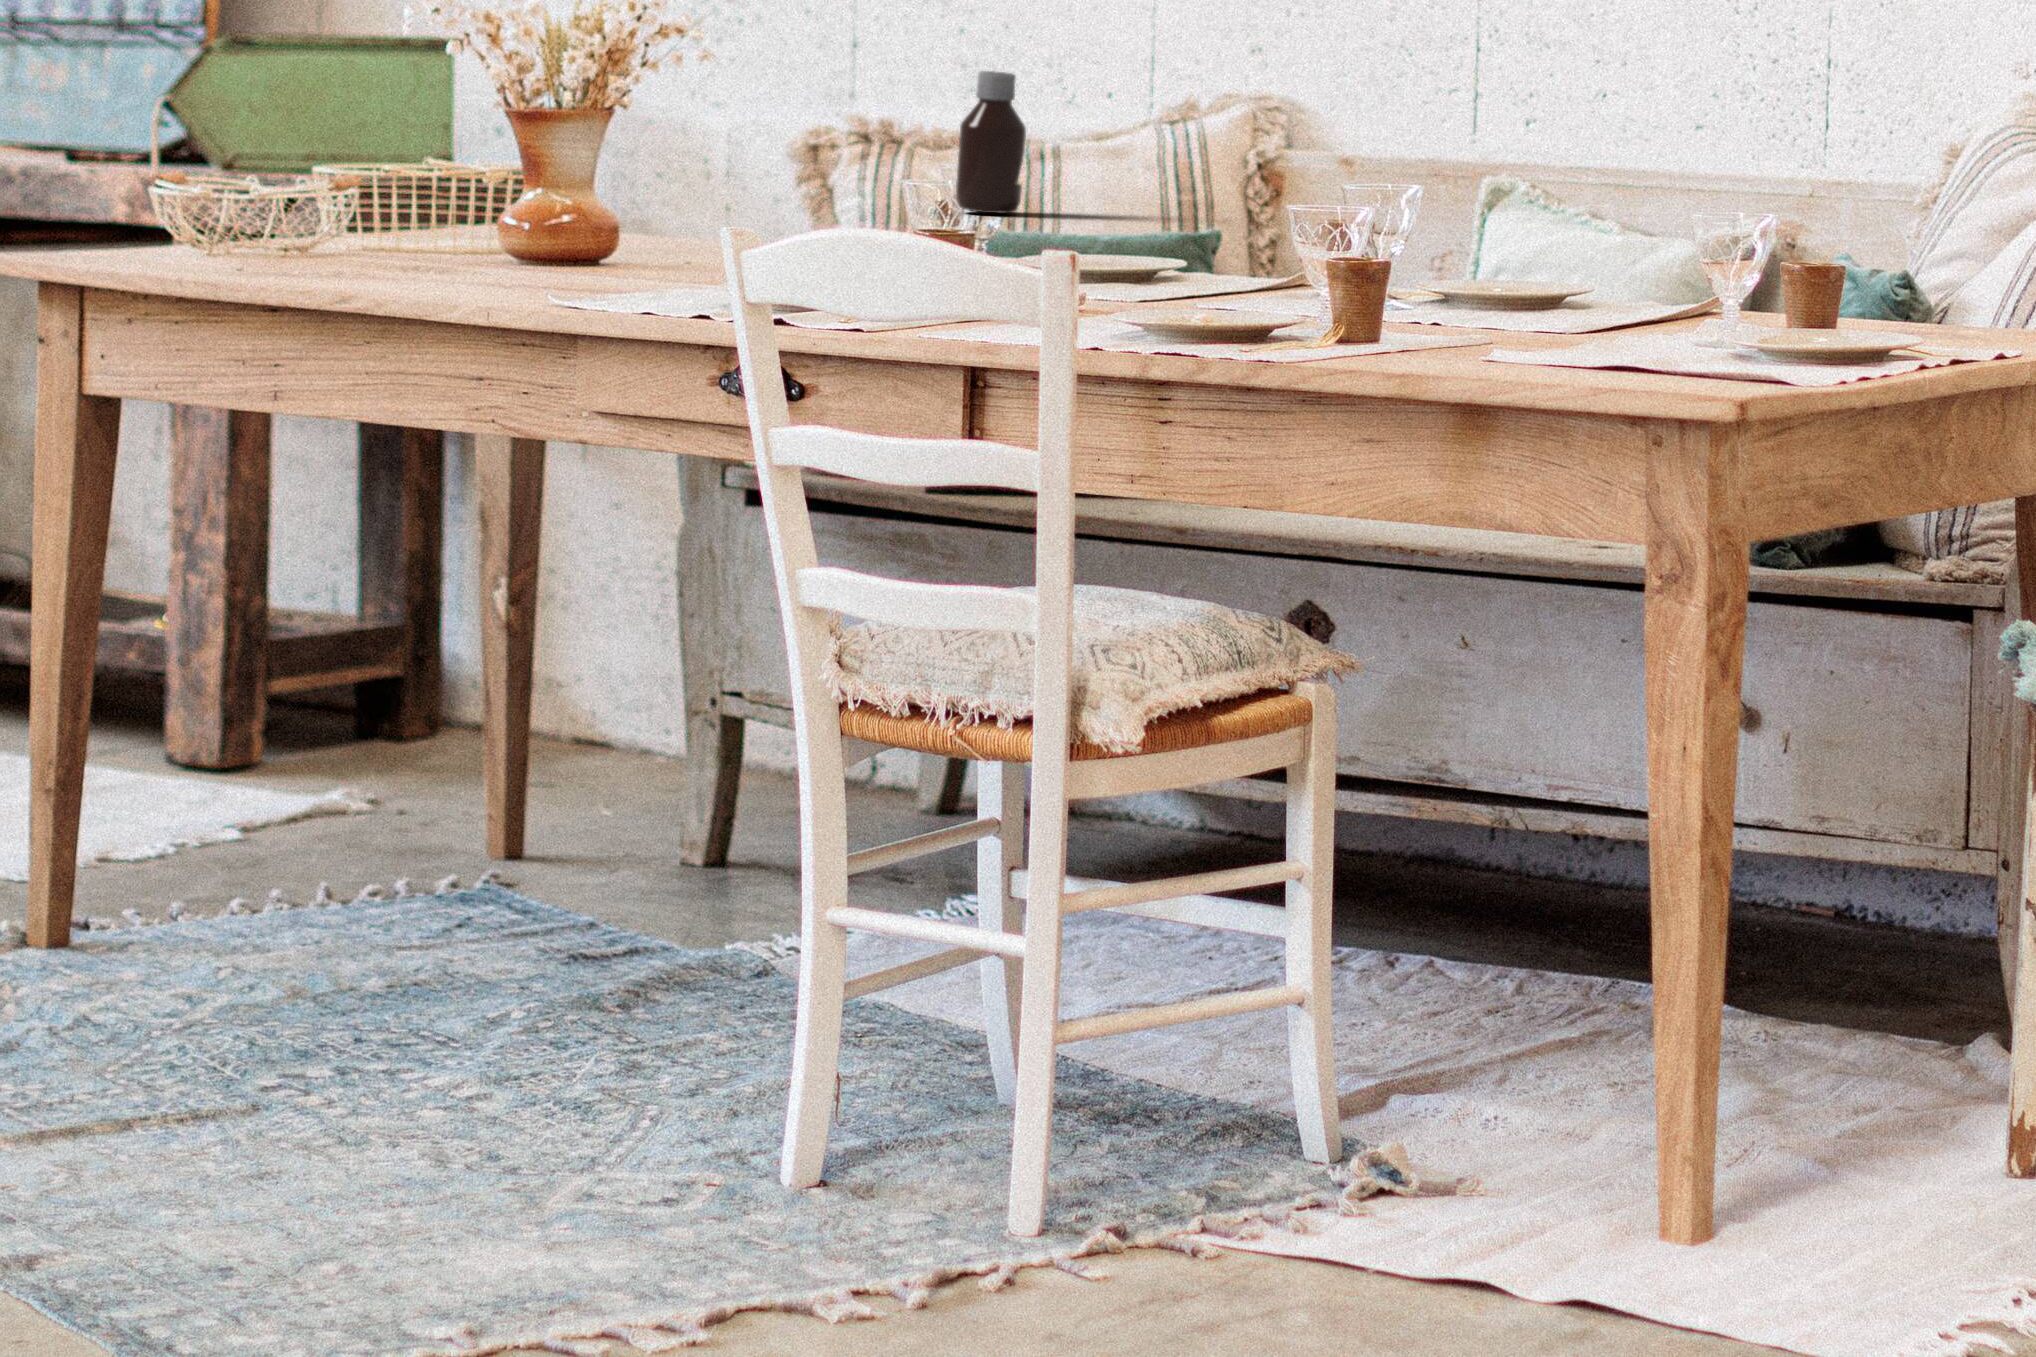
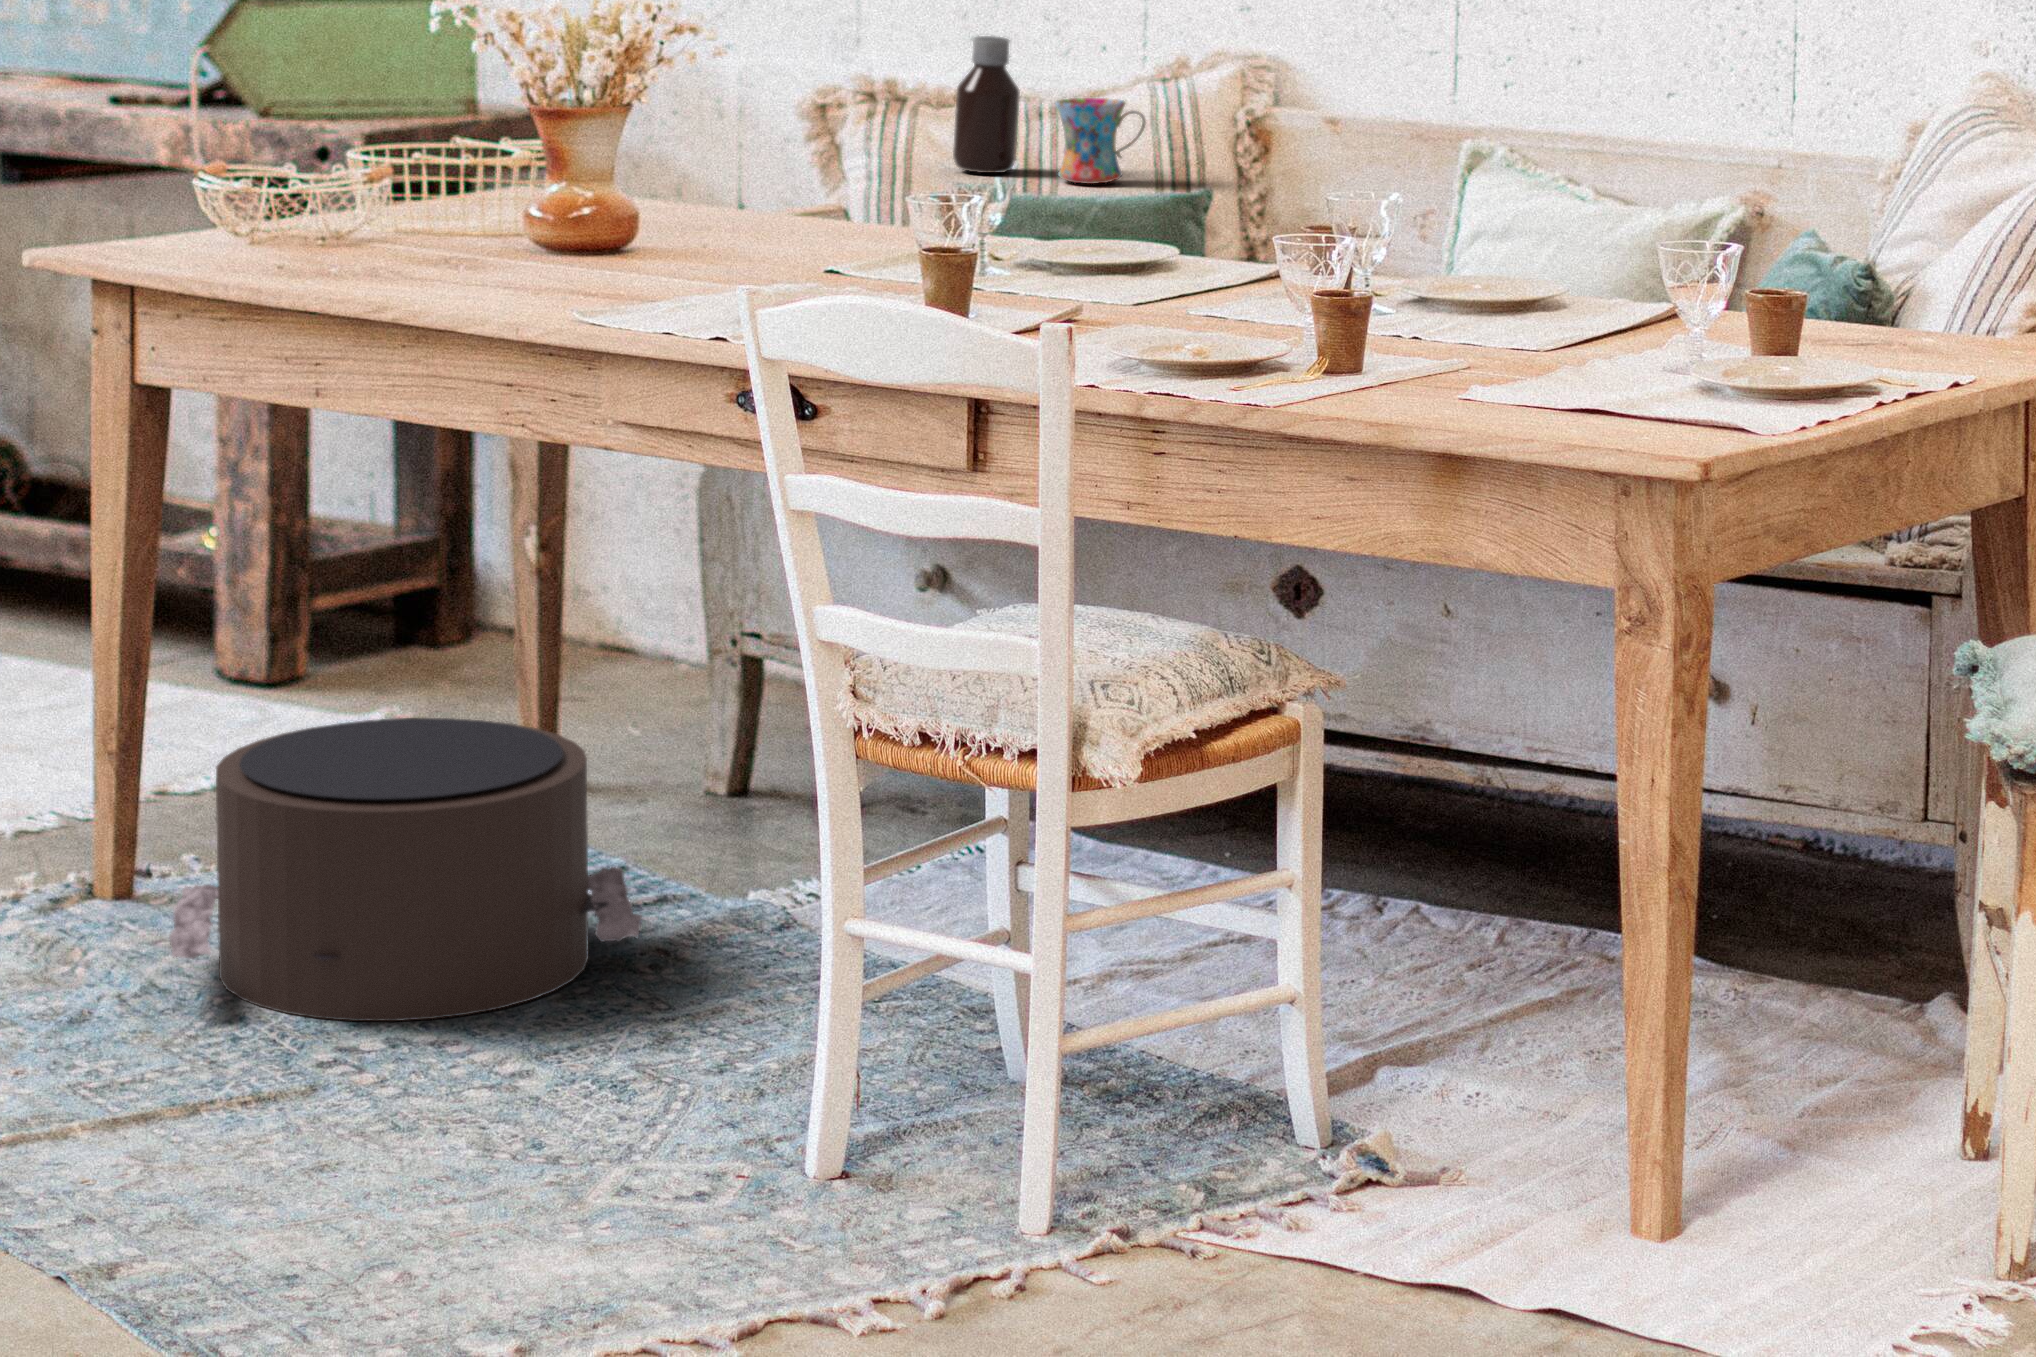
mug: none [1063,135,1157,221] -> present [1055,98,1146,184]
pouf: none [102,752,613,1055] -> present [169,718,641,1021]

